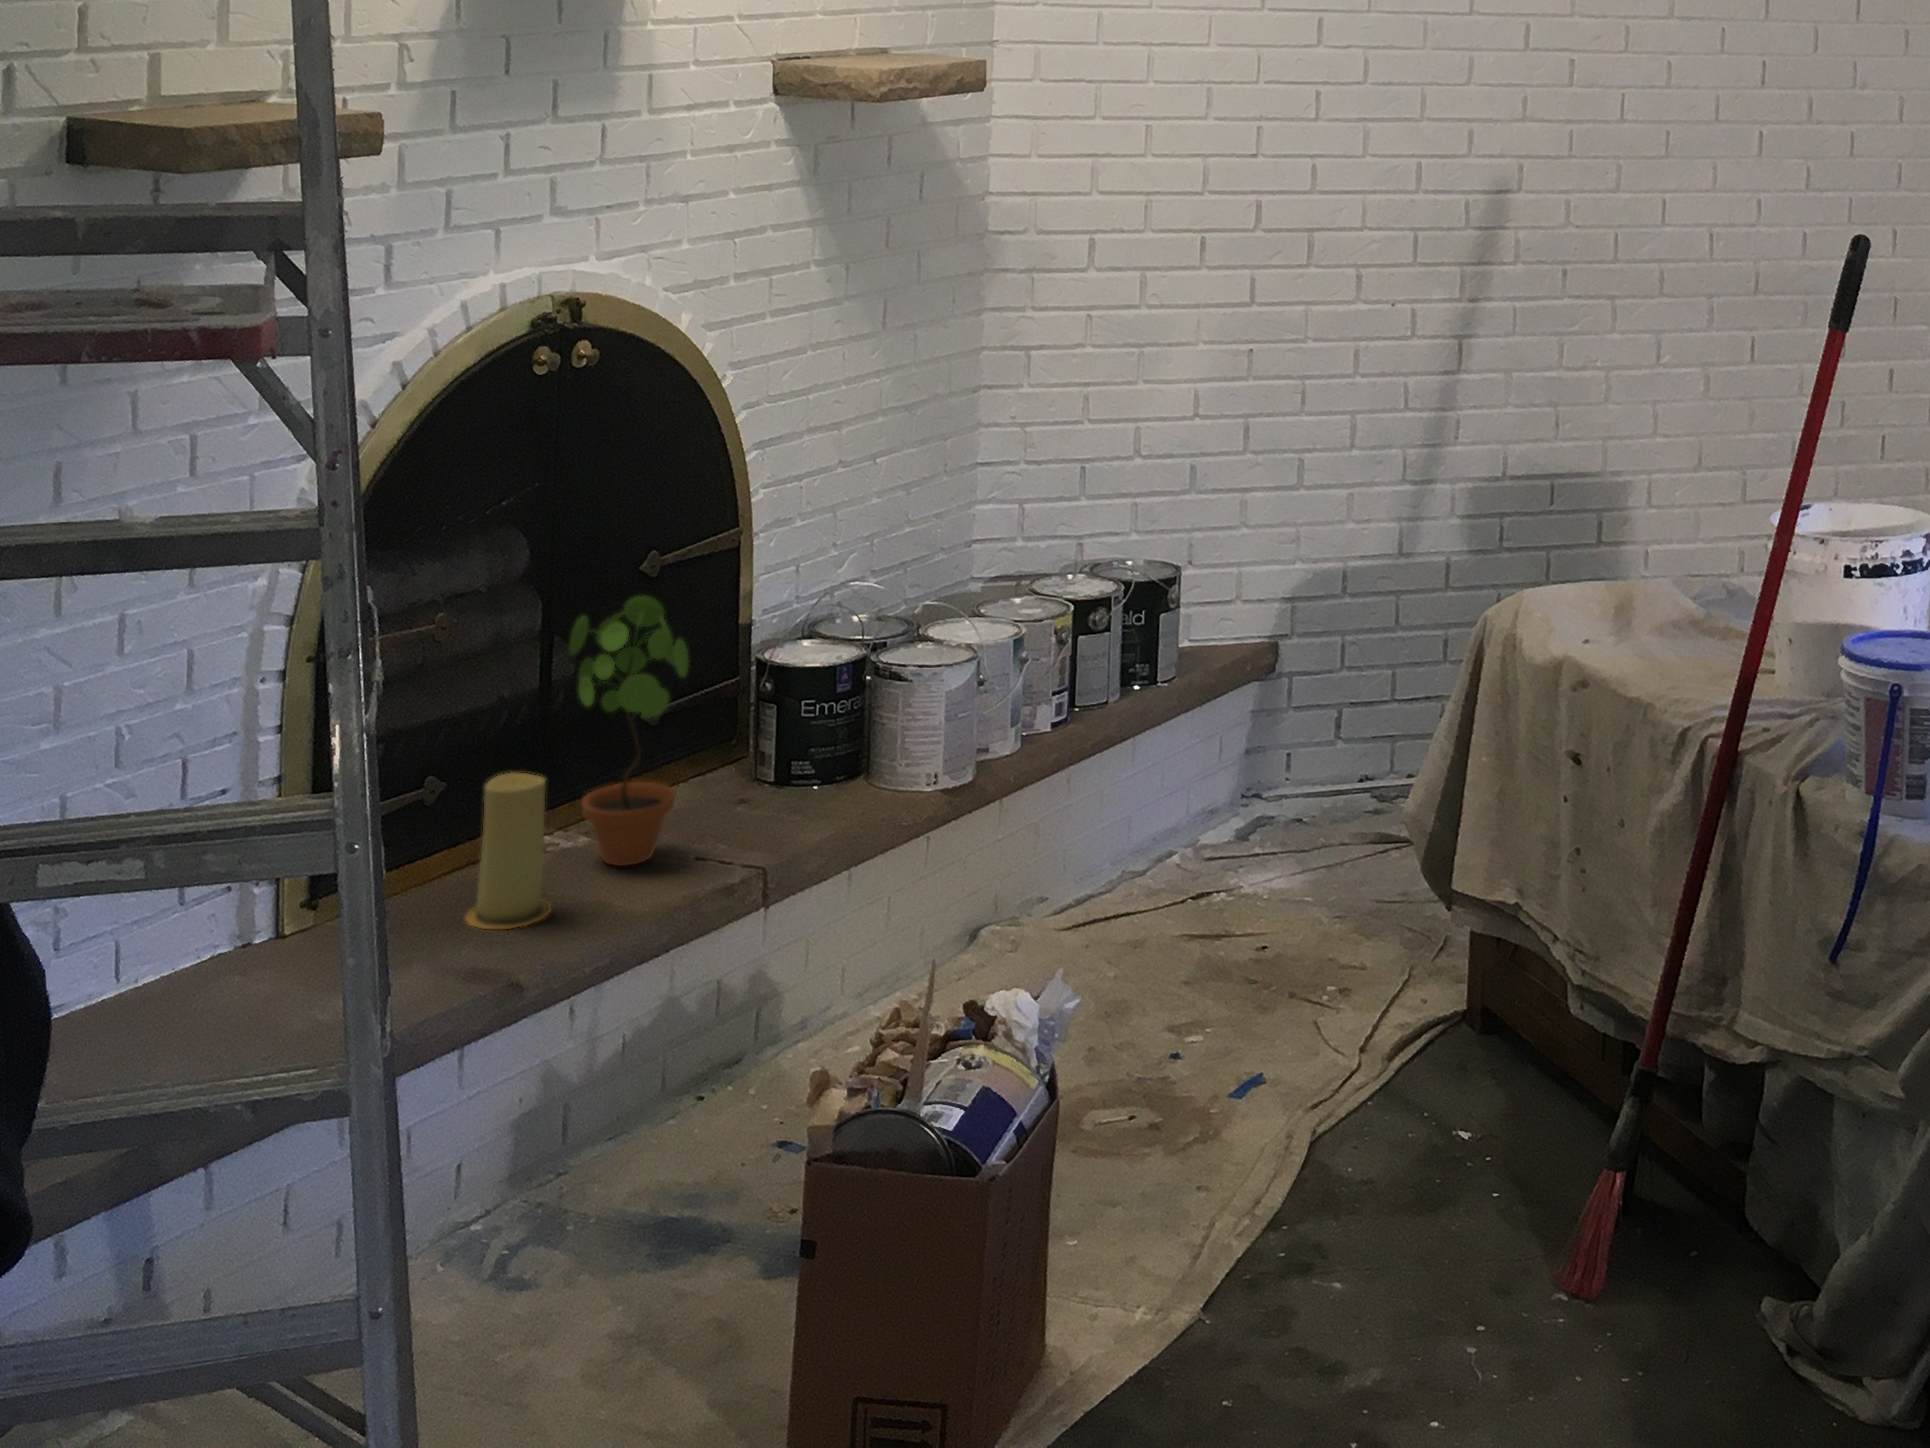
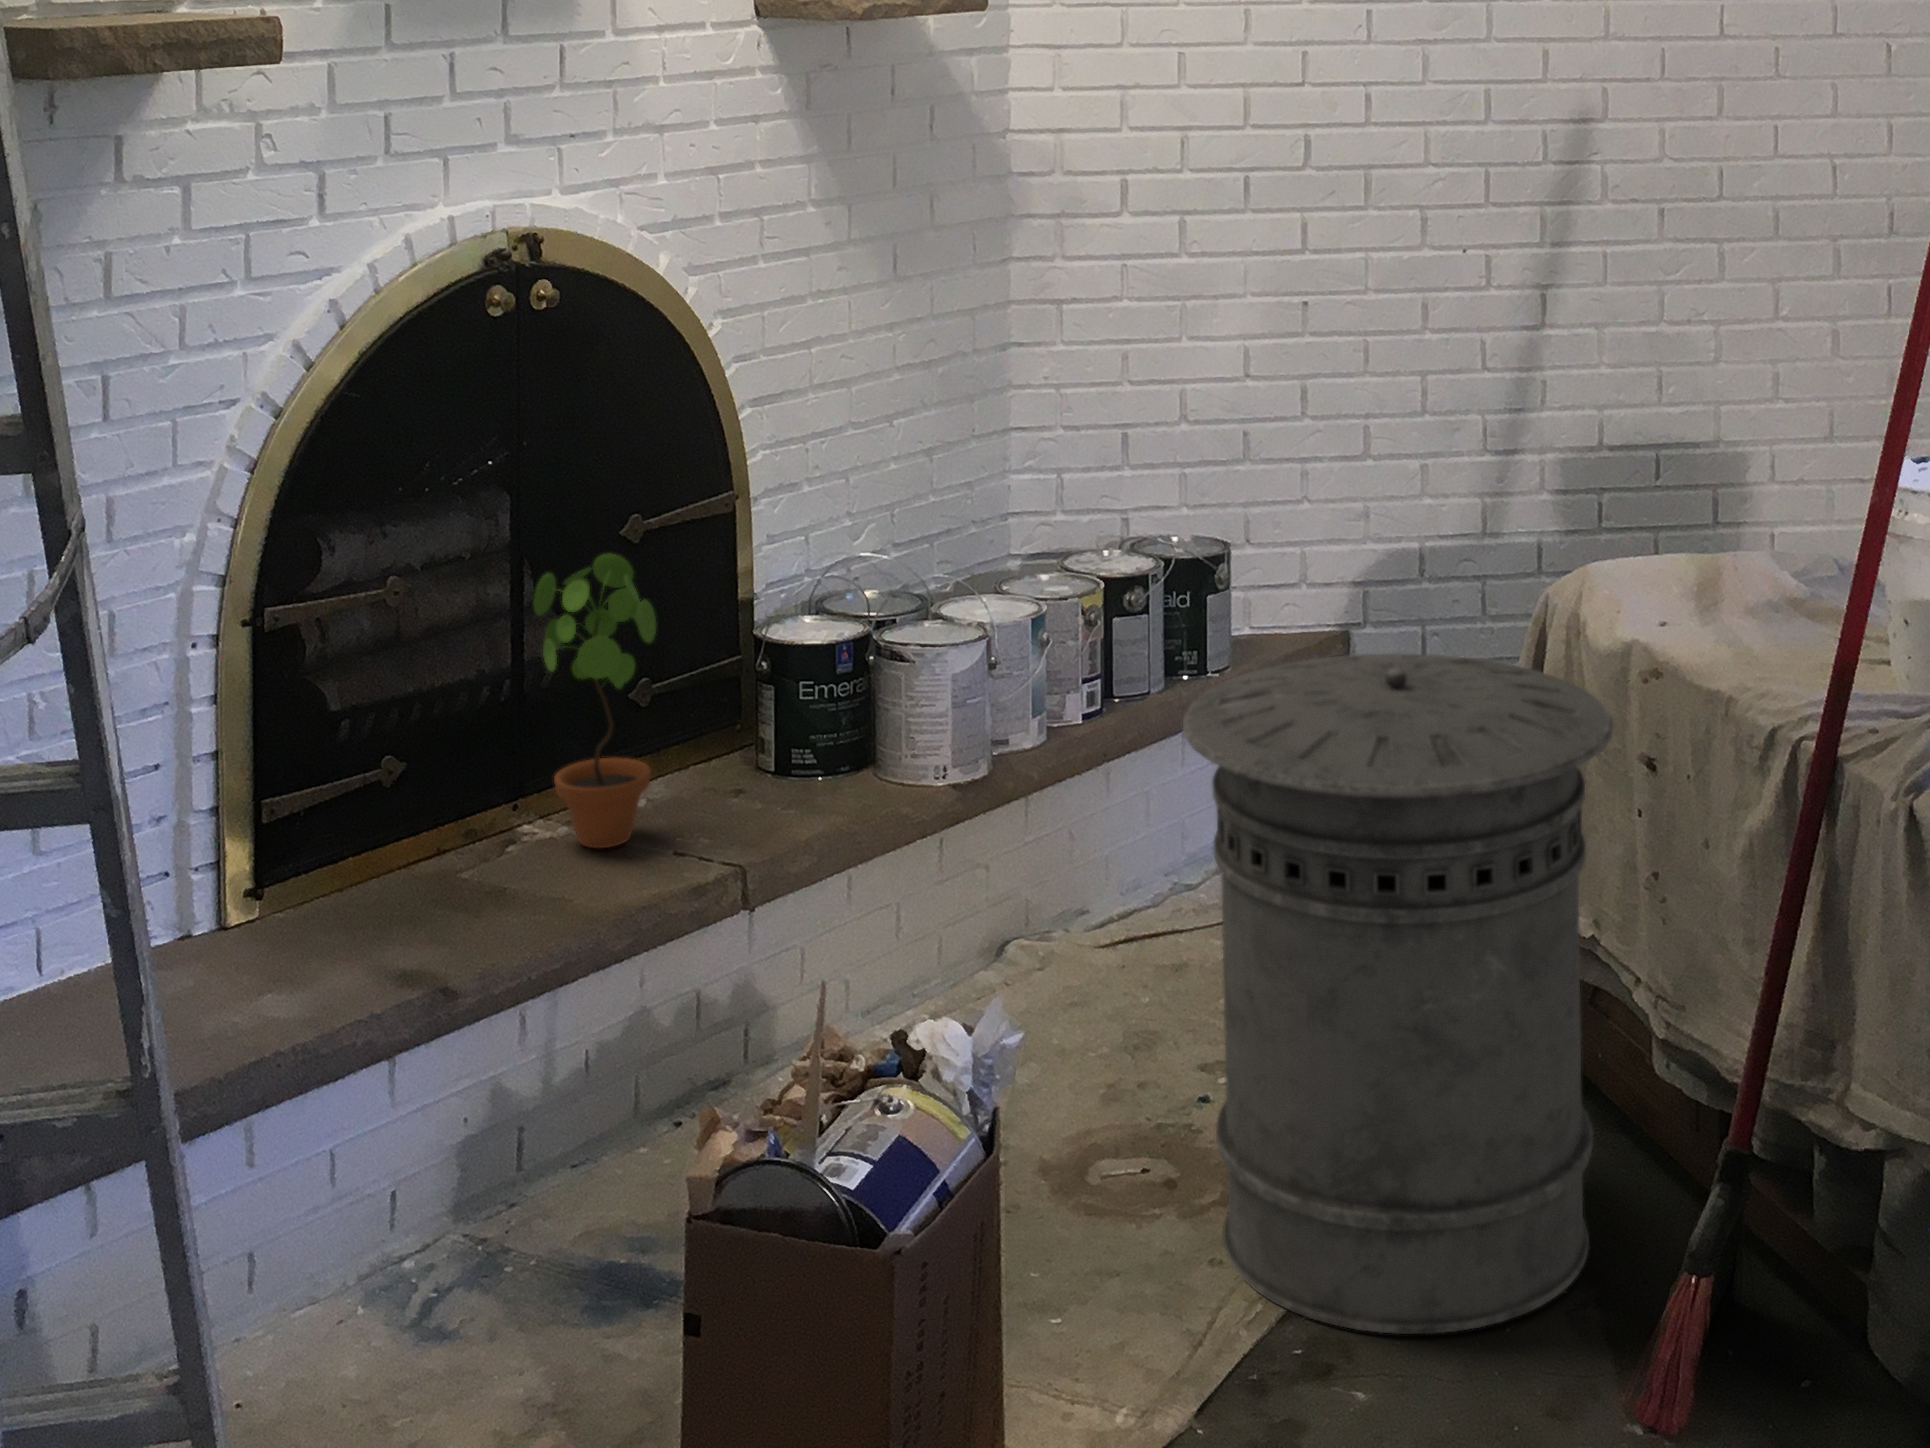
trash can: none [1195,670,1556,1236] -> present [1183,654,1613,1334]
candle: present [466,773,551,929] -> none [425,739,513,910]

